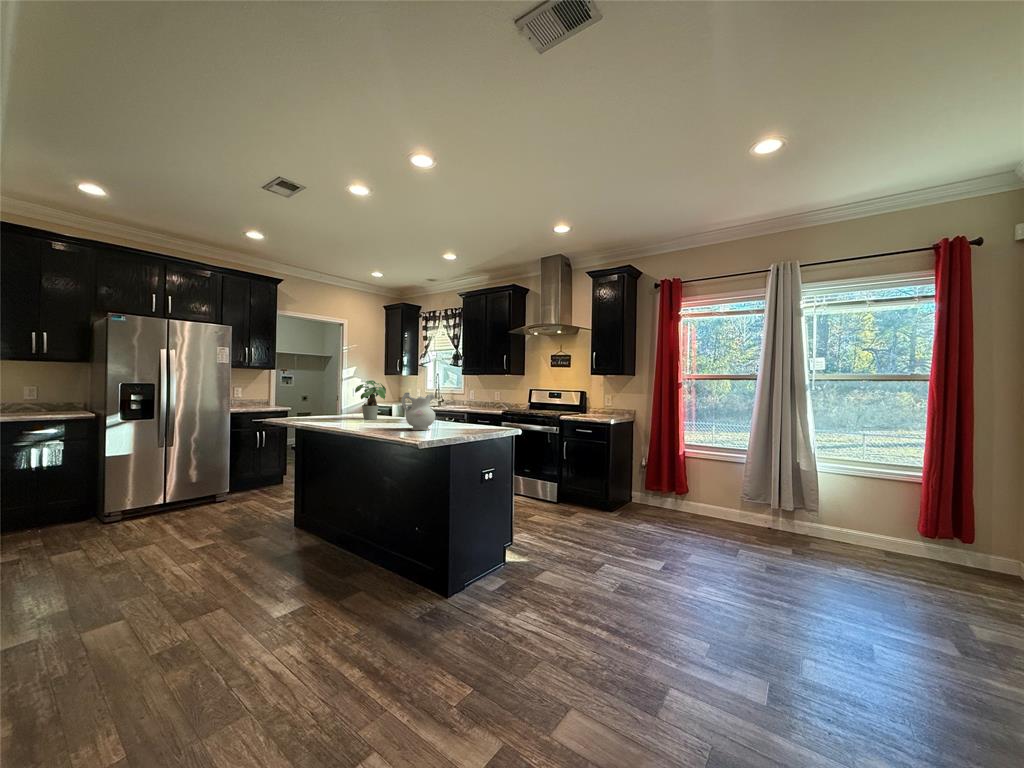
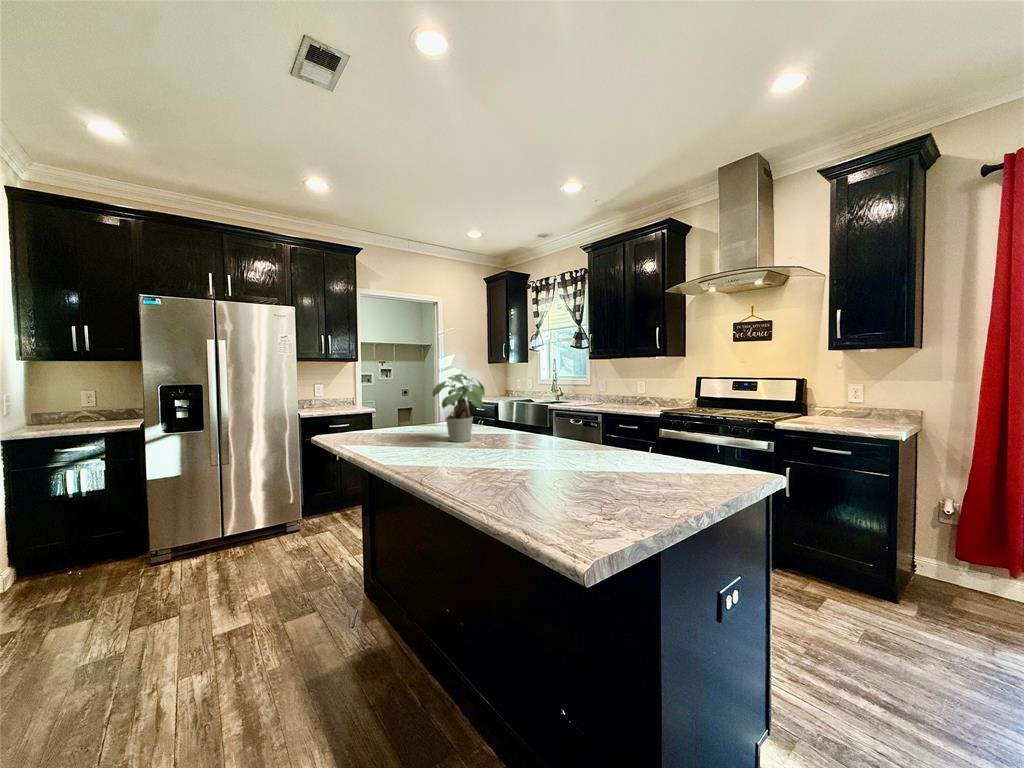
ceramic pitcher: present [402,392,435,430] -> none [514,406,596,503]

